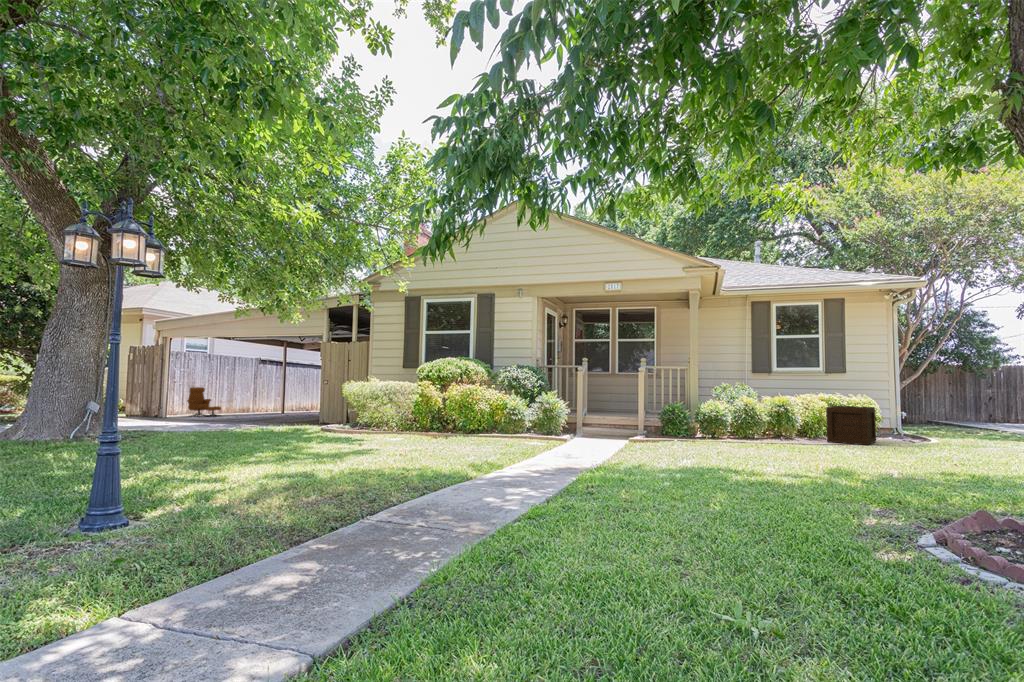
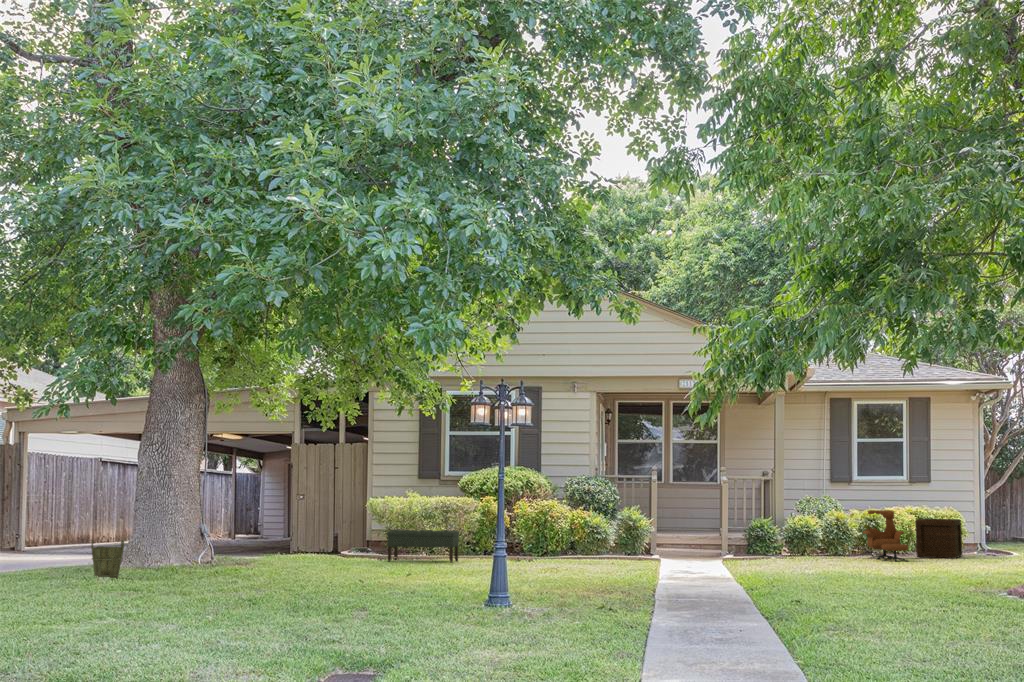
lounge chair: present [187,387,221,417] -> present [863,510,908,562]
bench: none [352,408,410,436] -> present [387,530,459,563]
bucket: none [30,414,65,450] -> present [91,540,124,579]

